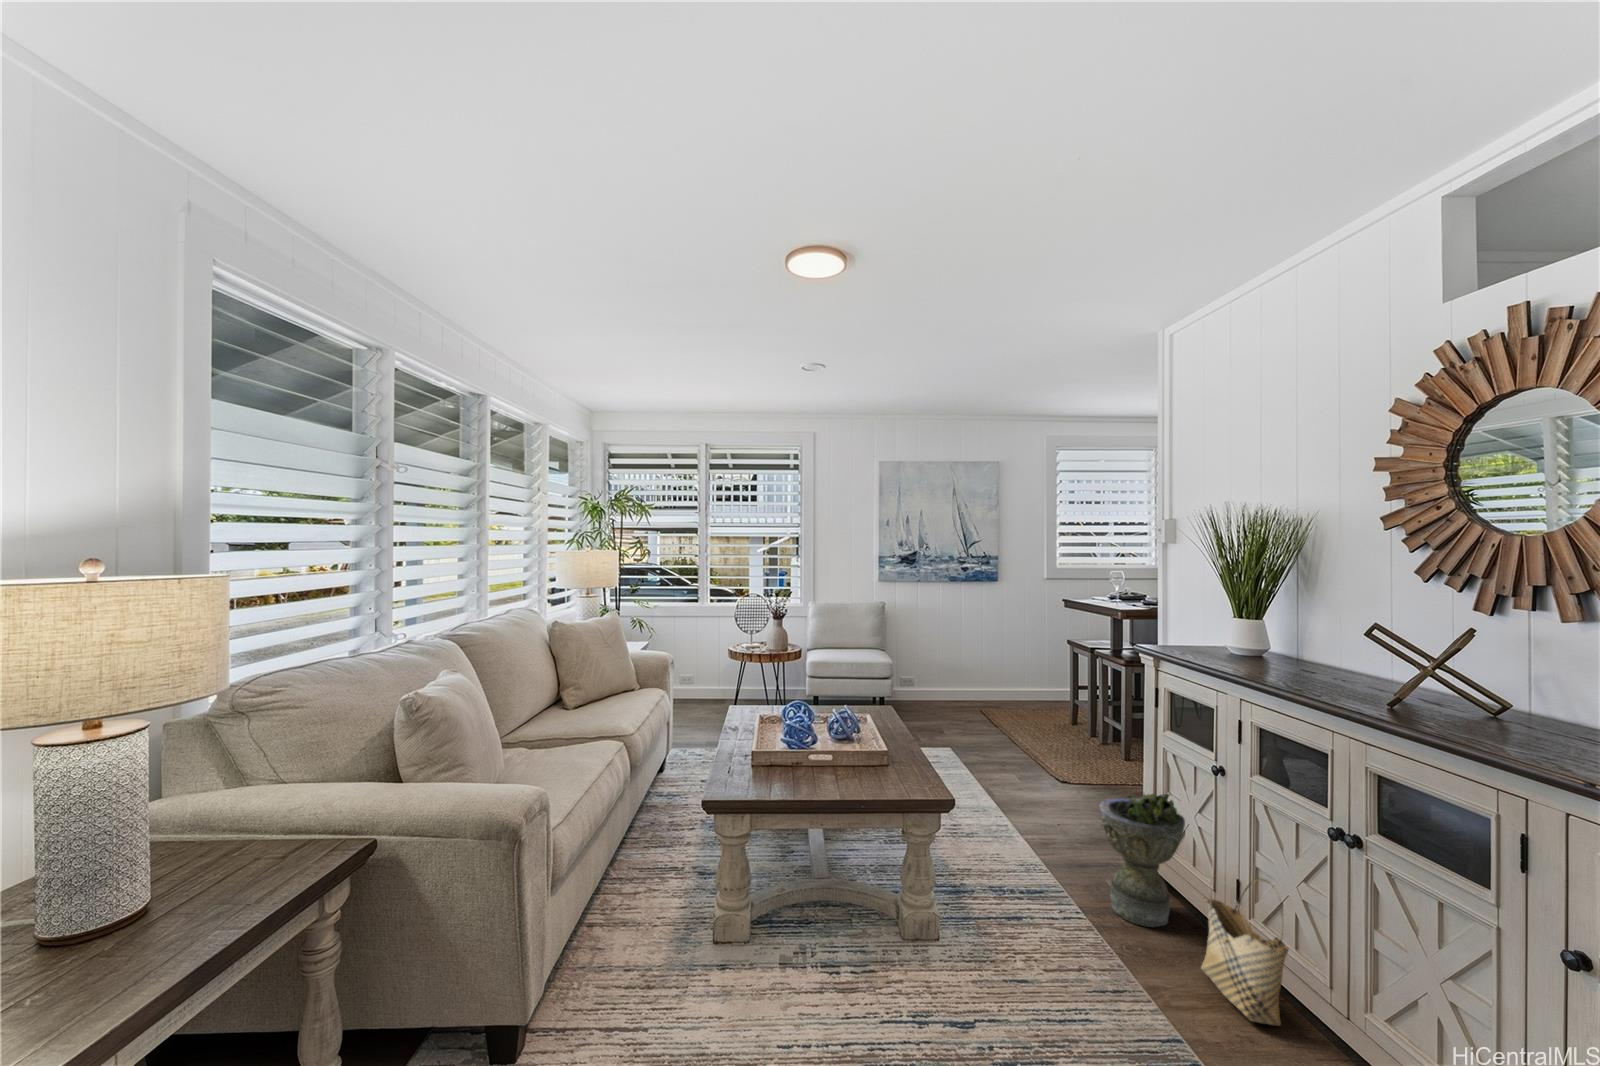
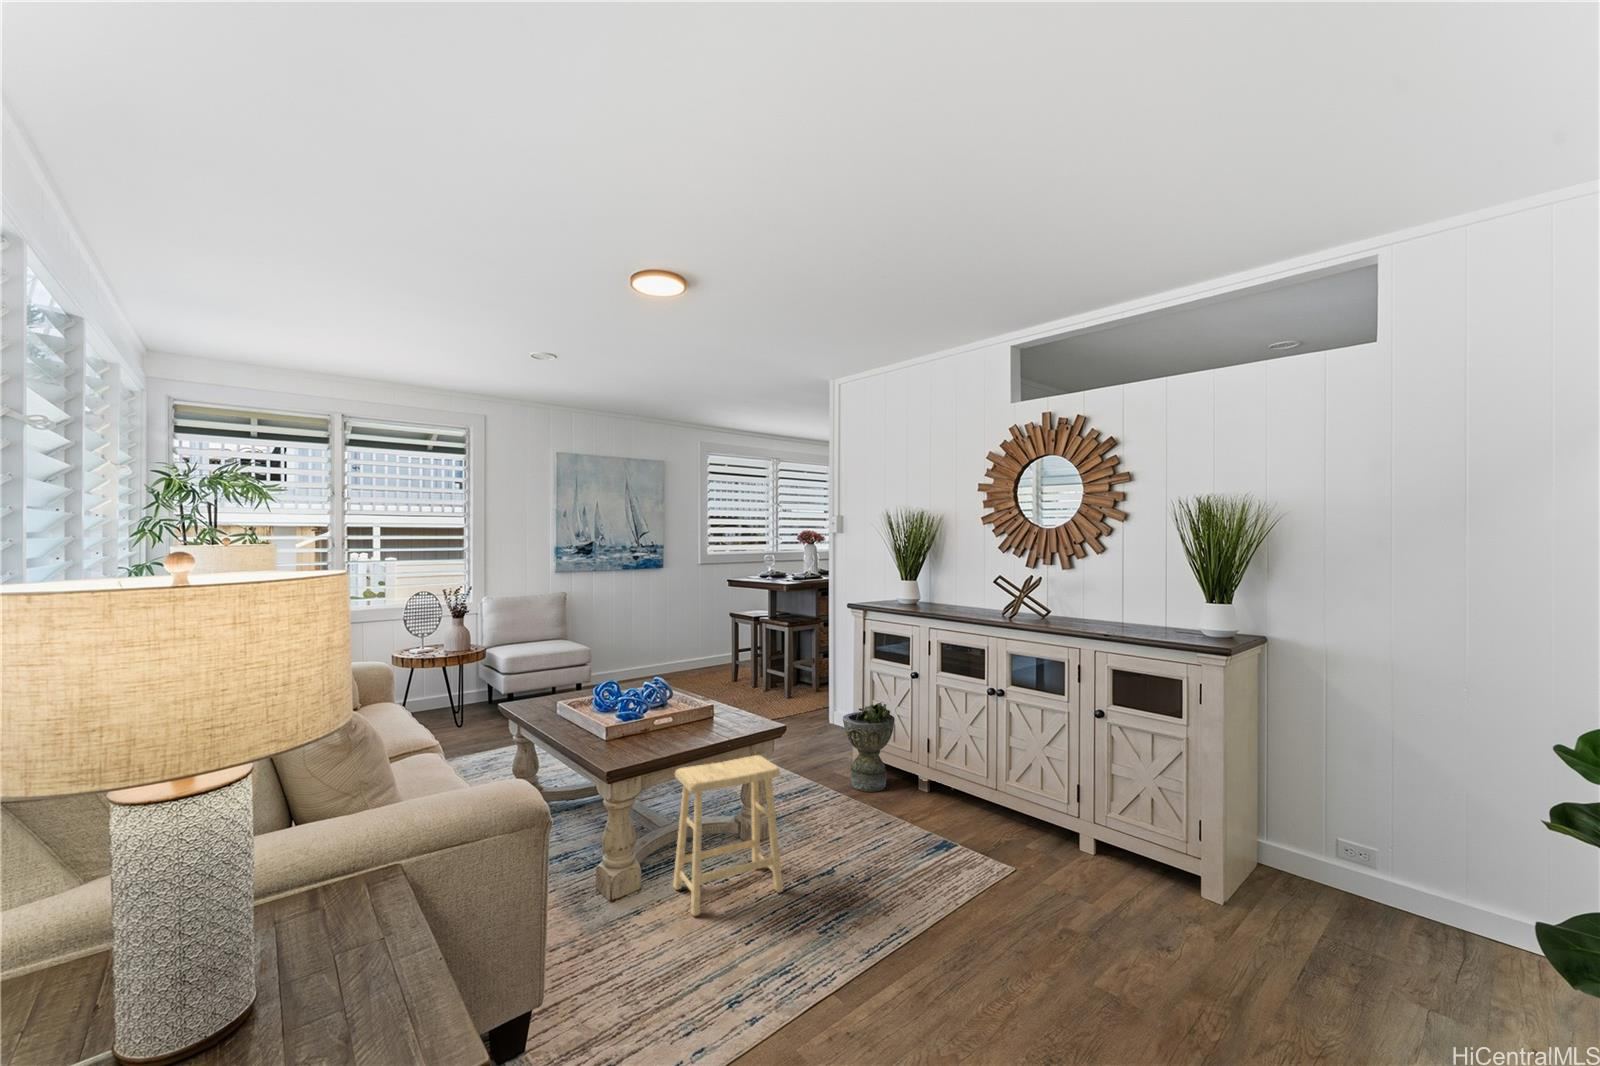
footstool: none [760,815,891,1024] -> present [673,755,783,916]
woven basket: present [1201,876,1288,1025] -> none [918,735,968,815]

